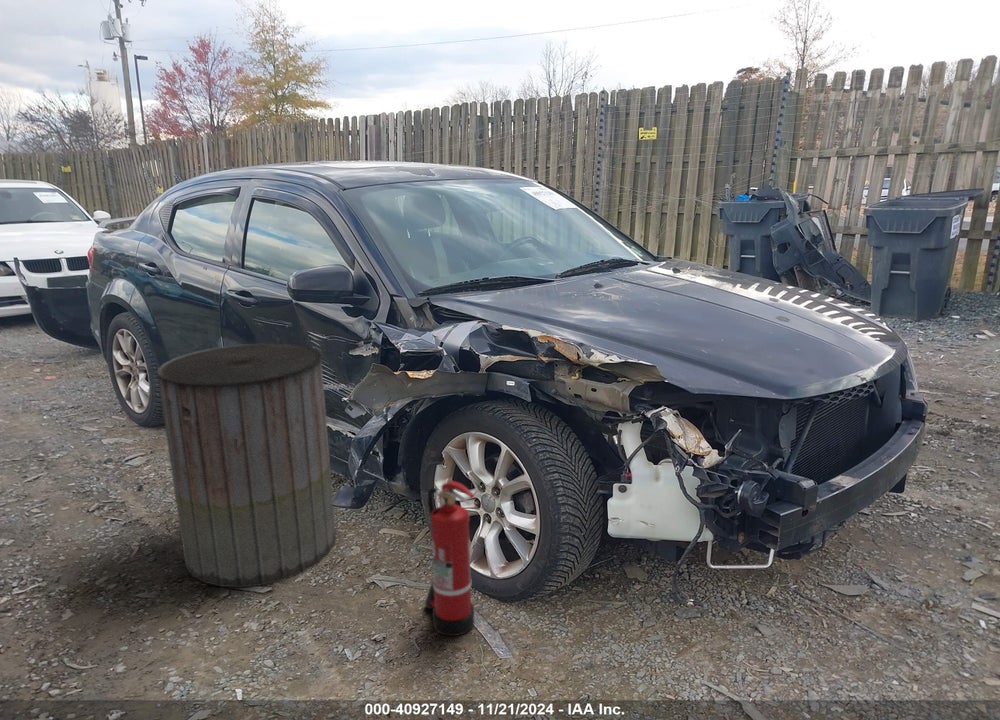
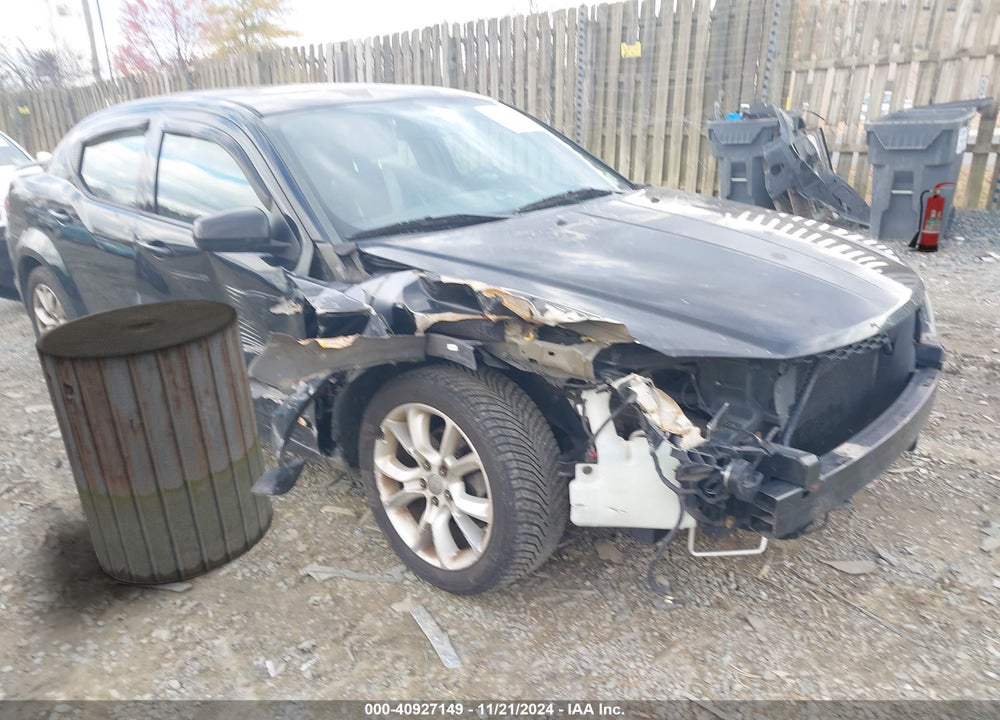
fire extinguisher: present [425,481,474,636] -> present [908,182,955,252]

